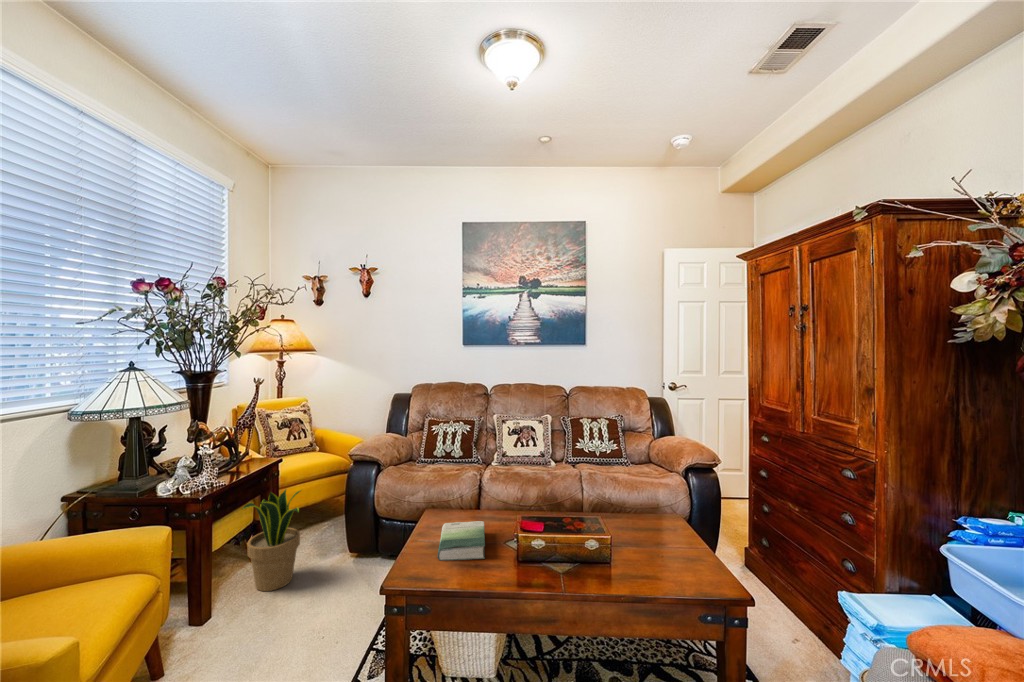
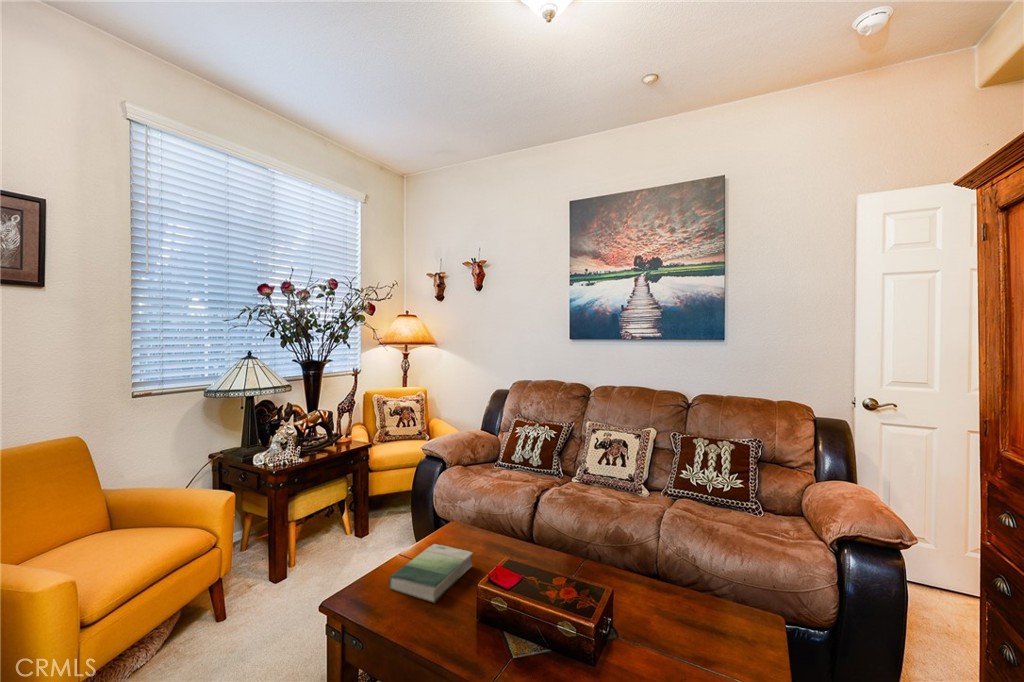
potted plant: present [243,490,300,591] -> none [318,472,376,564]

